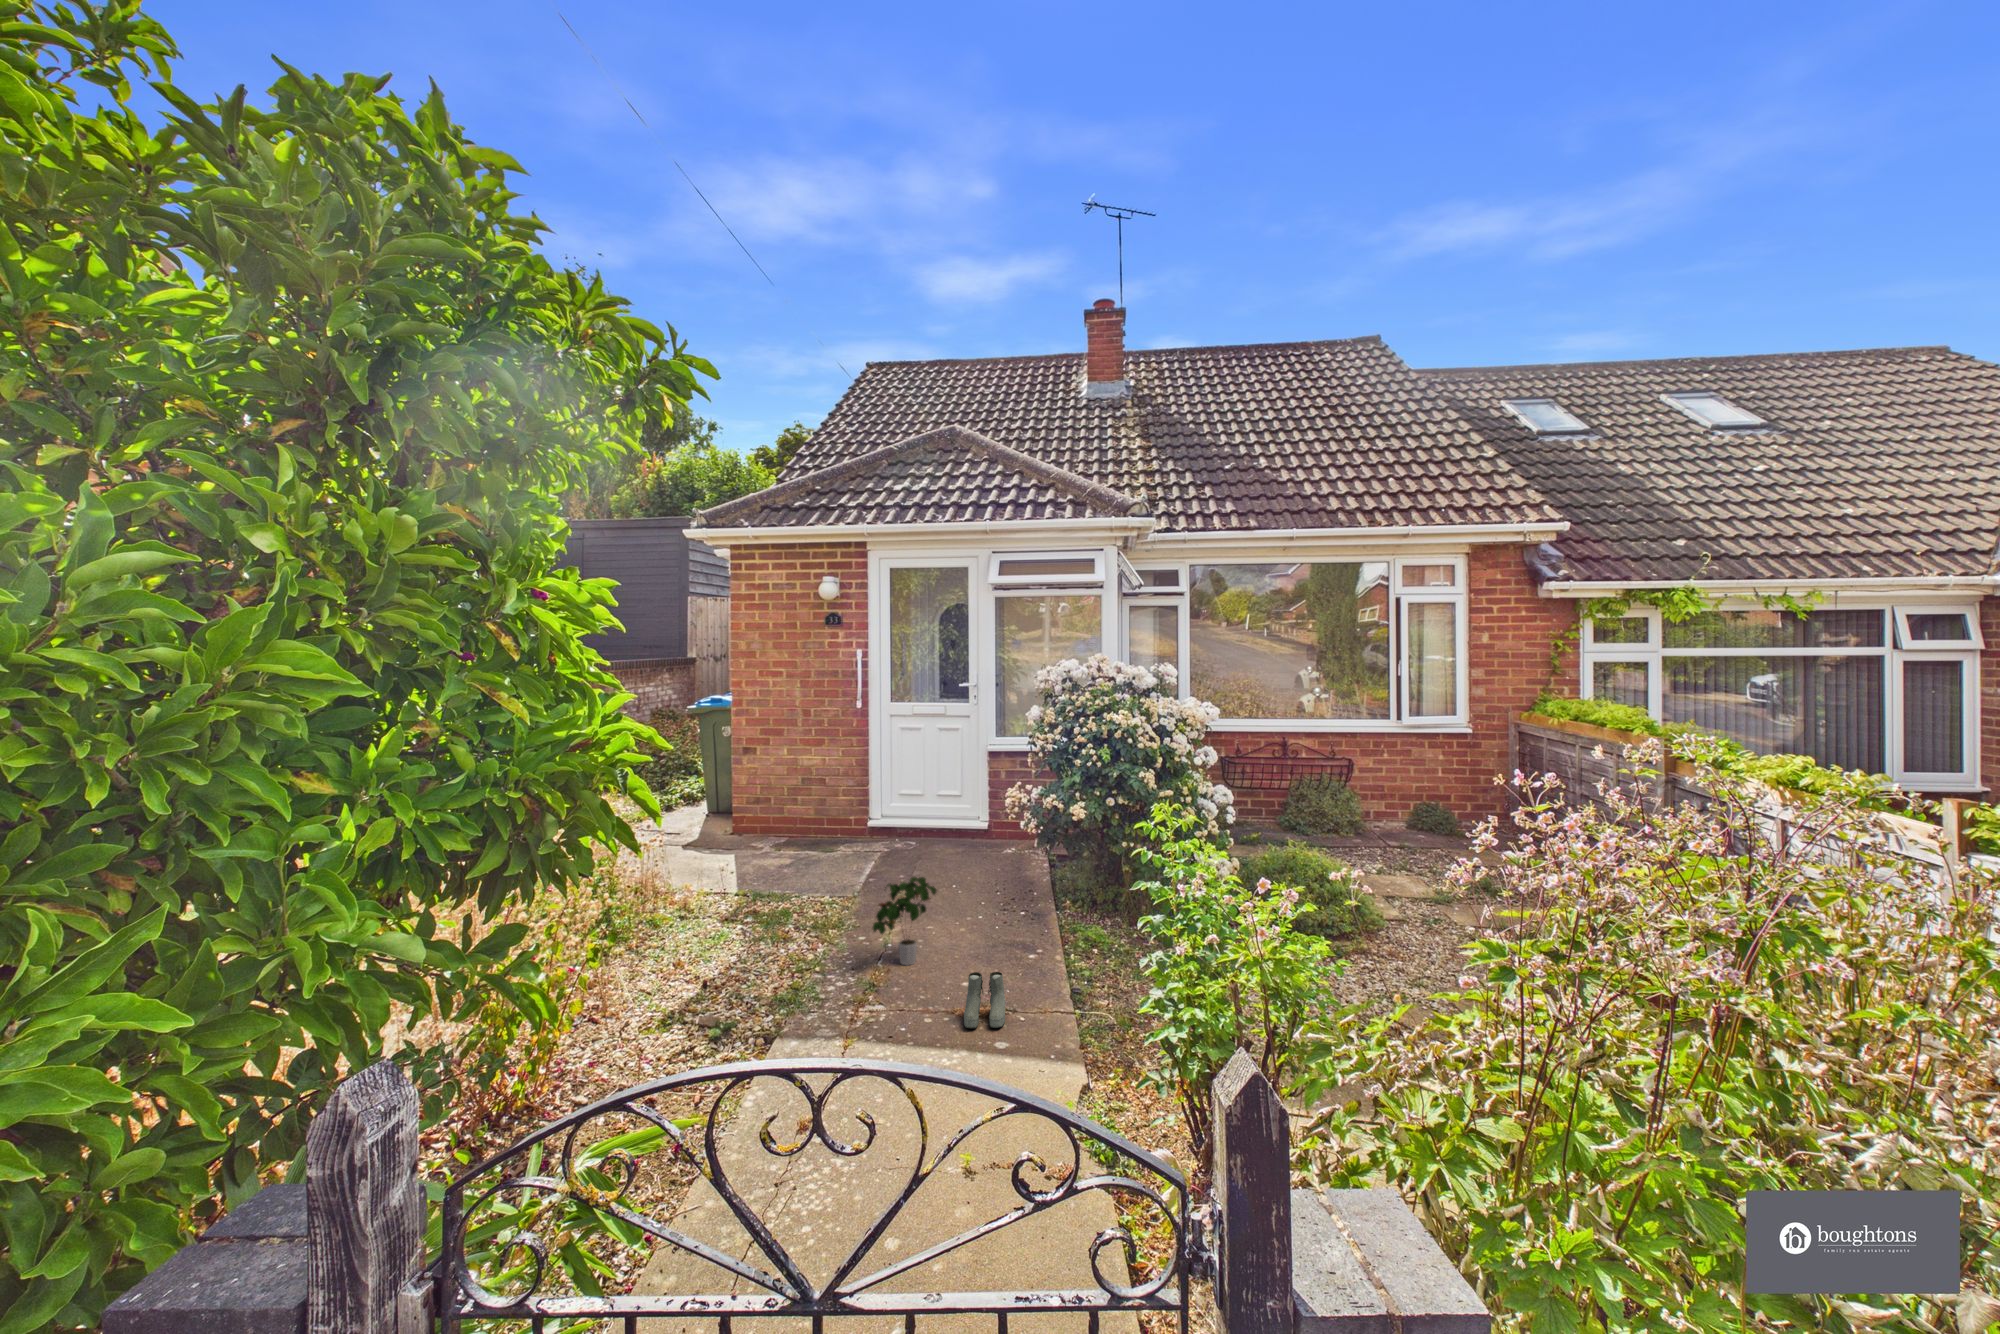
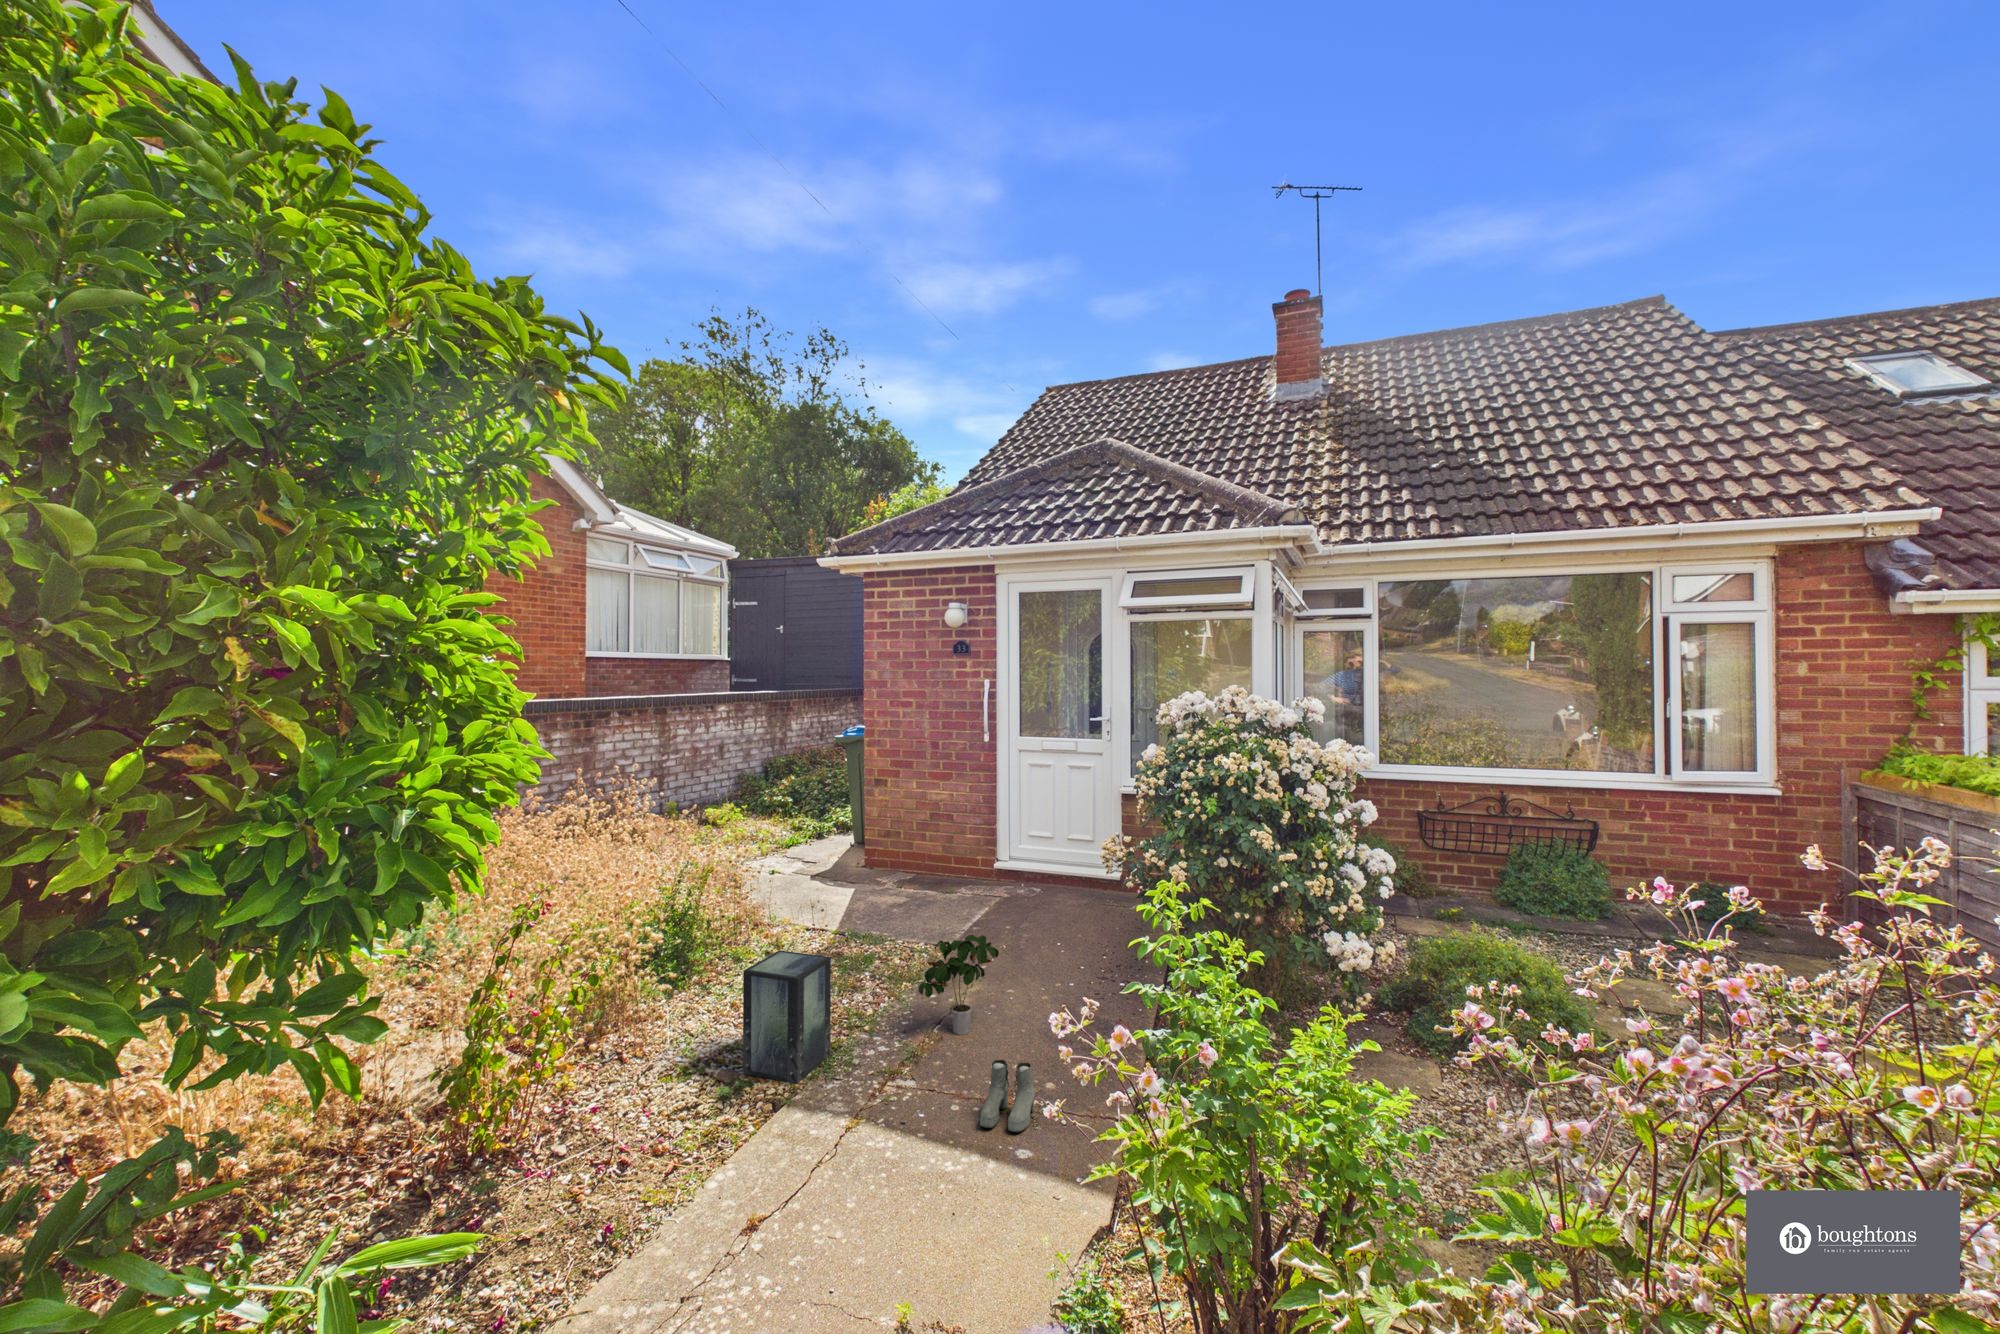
storage box: none [721,905,797,1021] -> present [743,950,831,1084]

